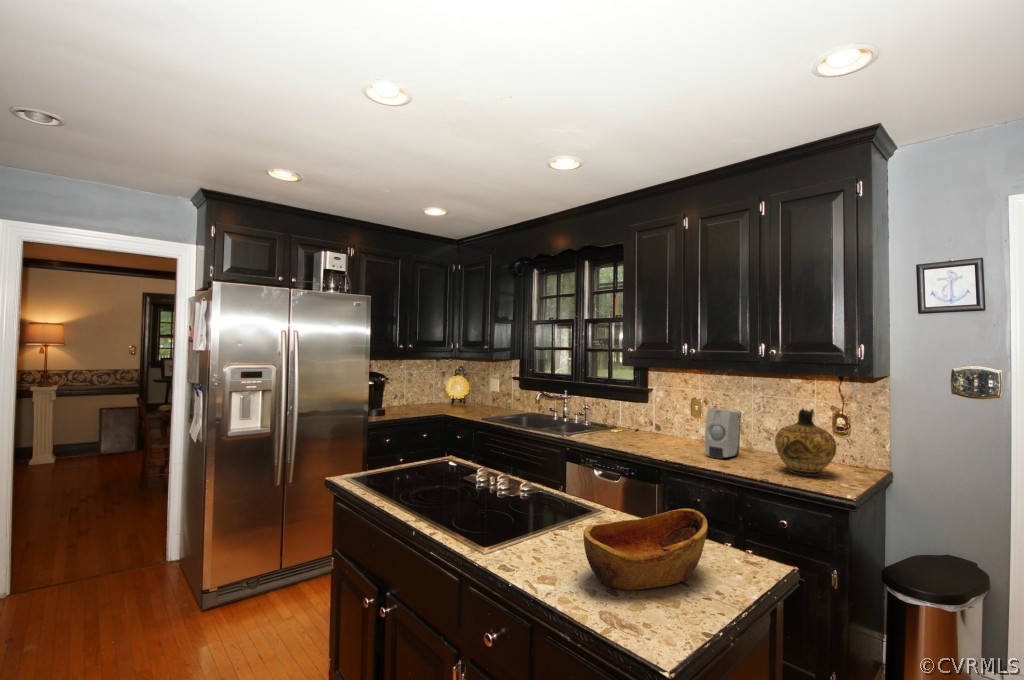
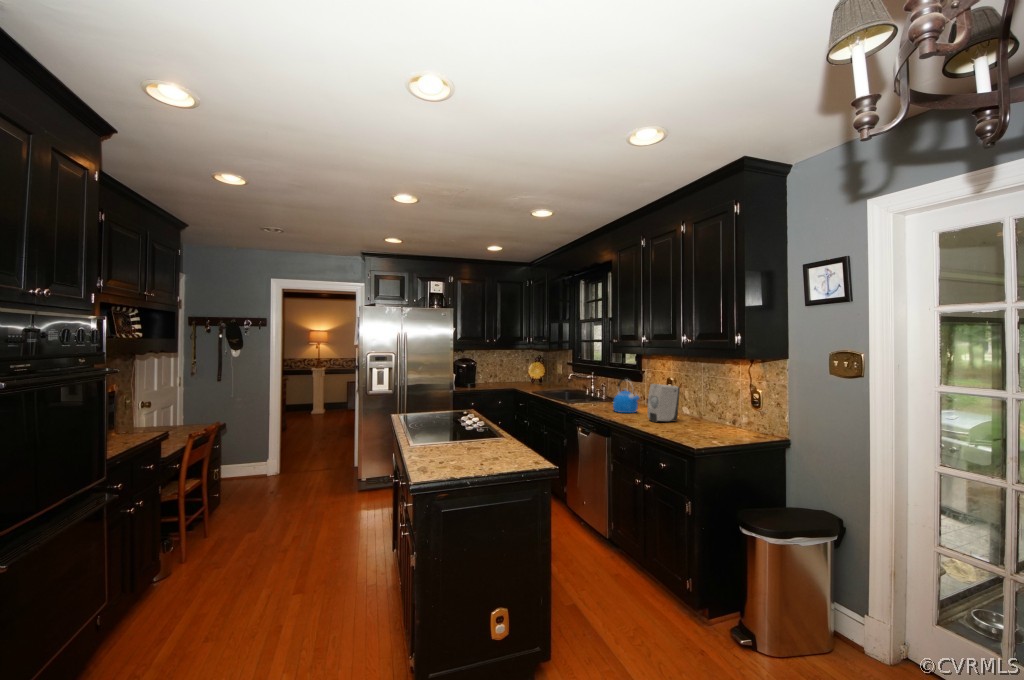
kettle: none [634,401,675,446] -> present [613,379,639,413]
ceramic jug: present [775,409,837,476] -> none [680,383,725,435]
wooden bowl: present [583,509,708,590] -> none [425,429,505,463]

